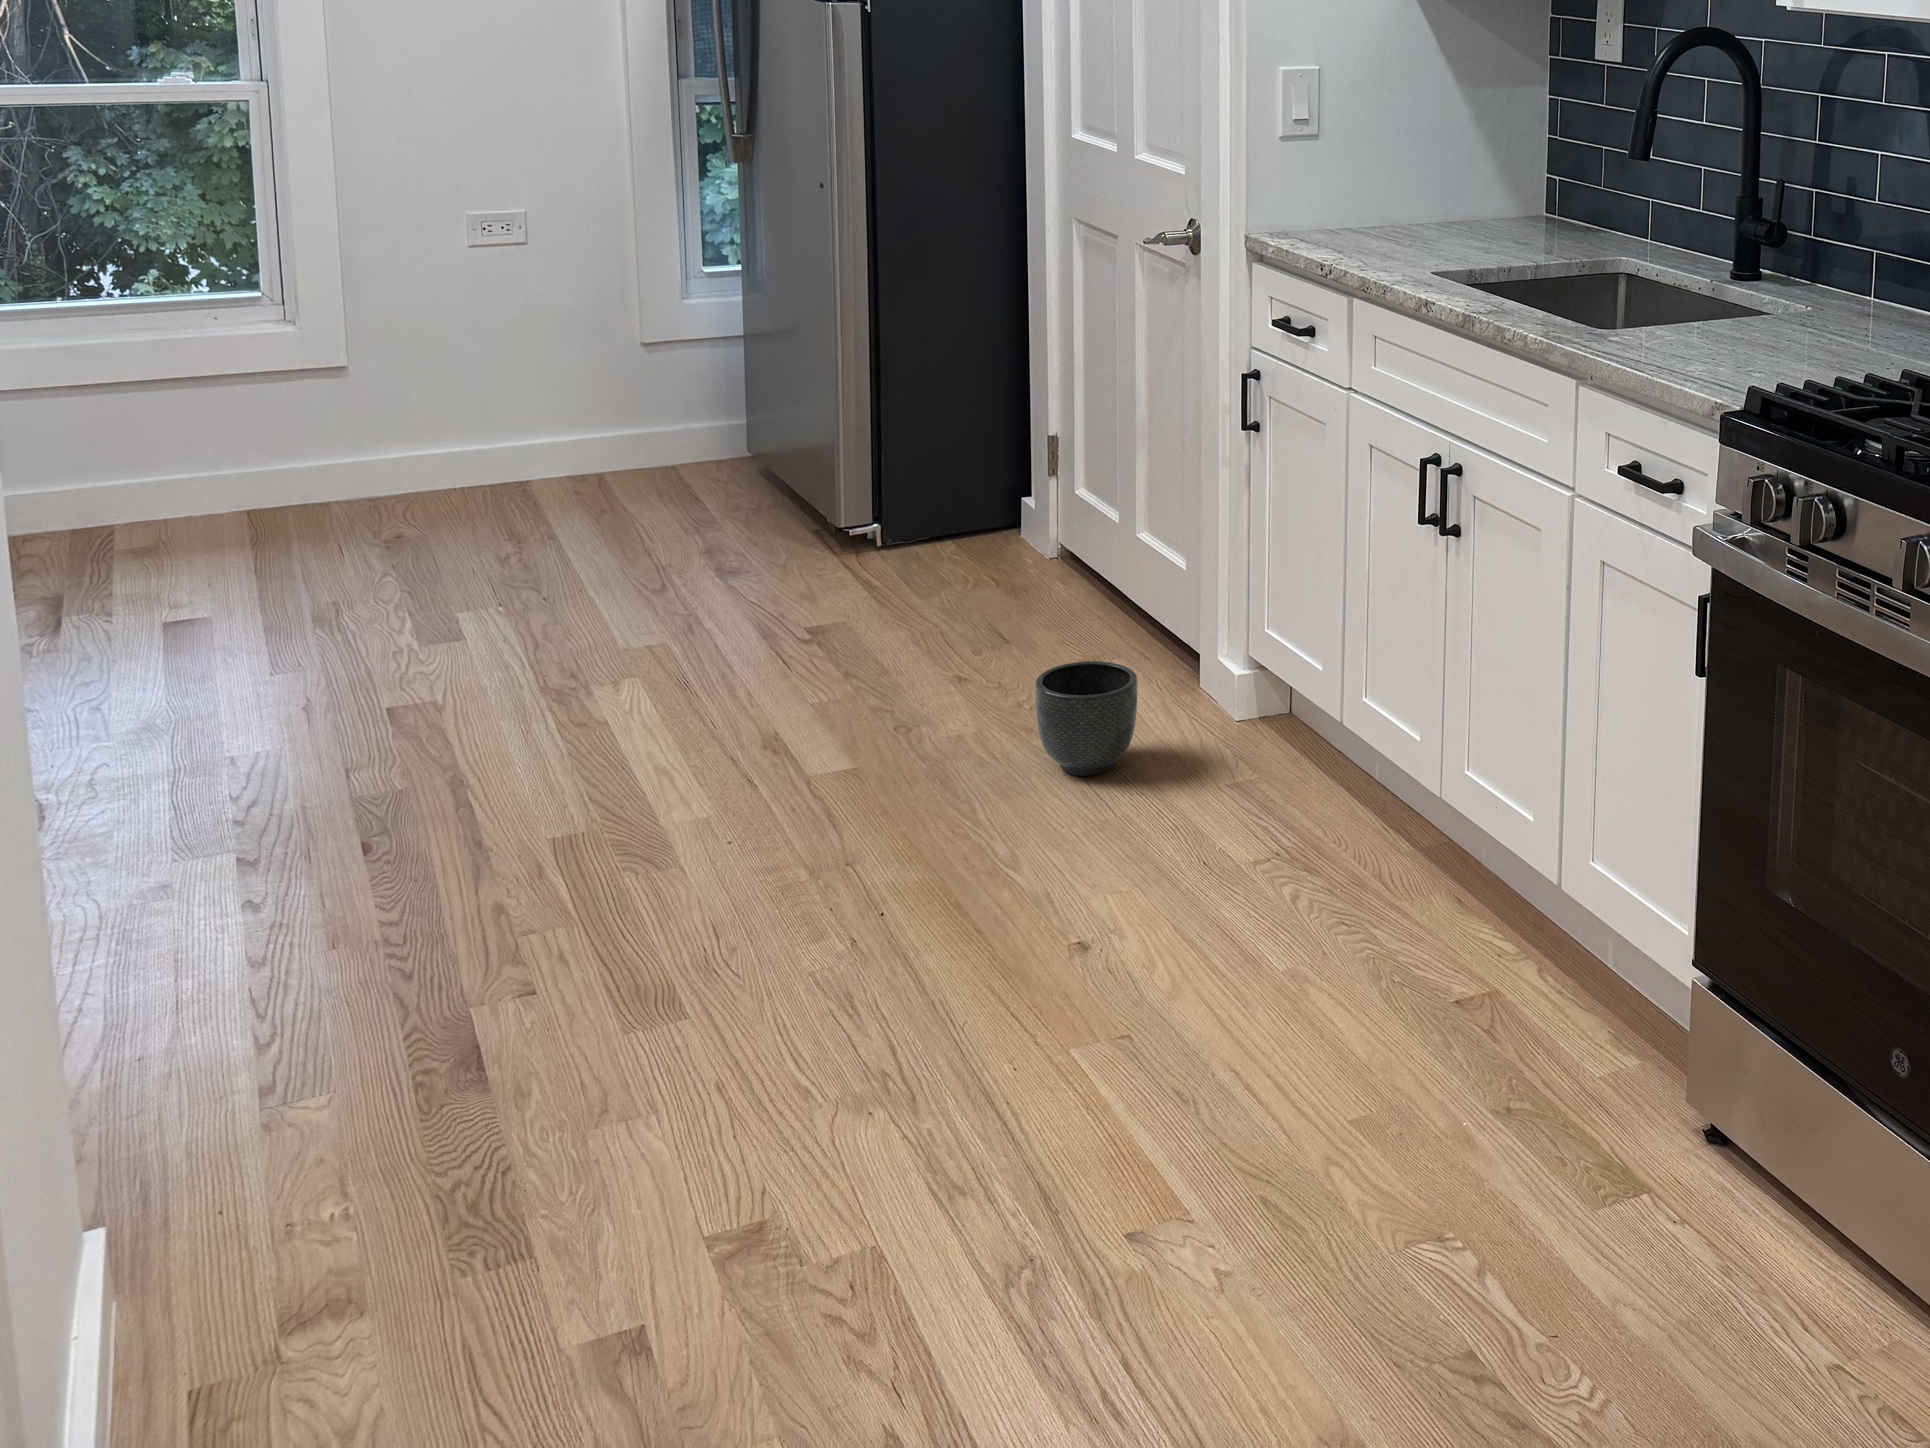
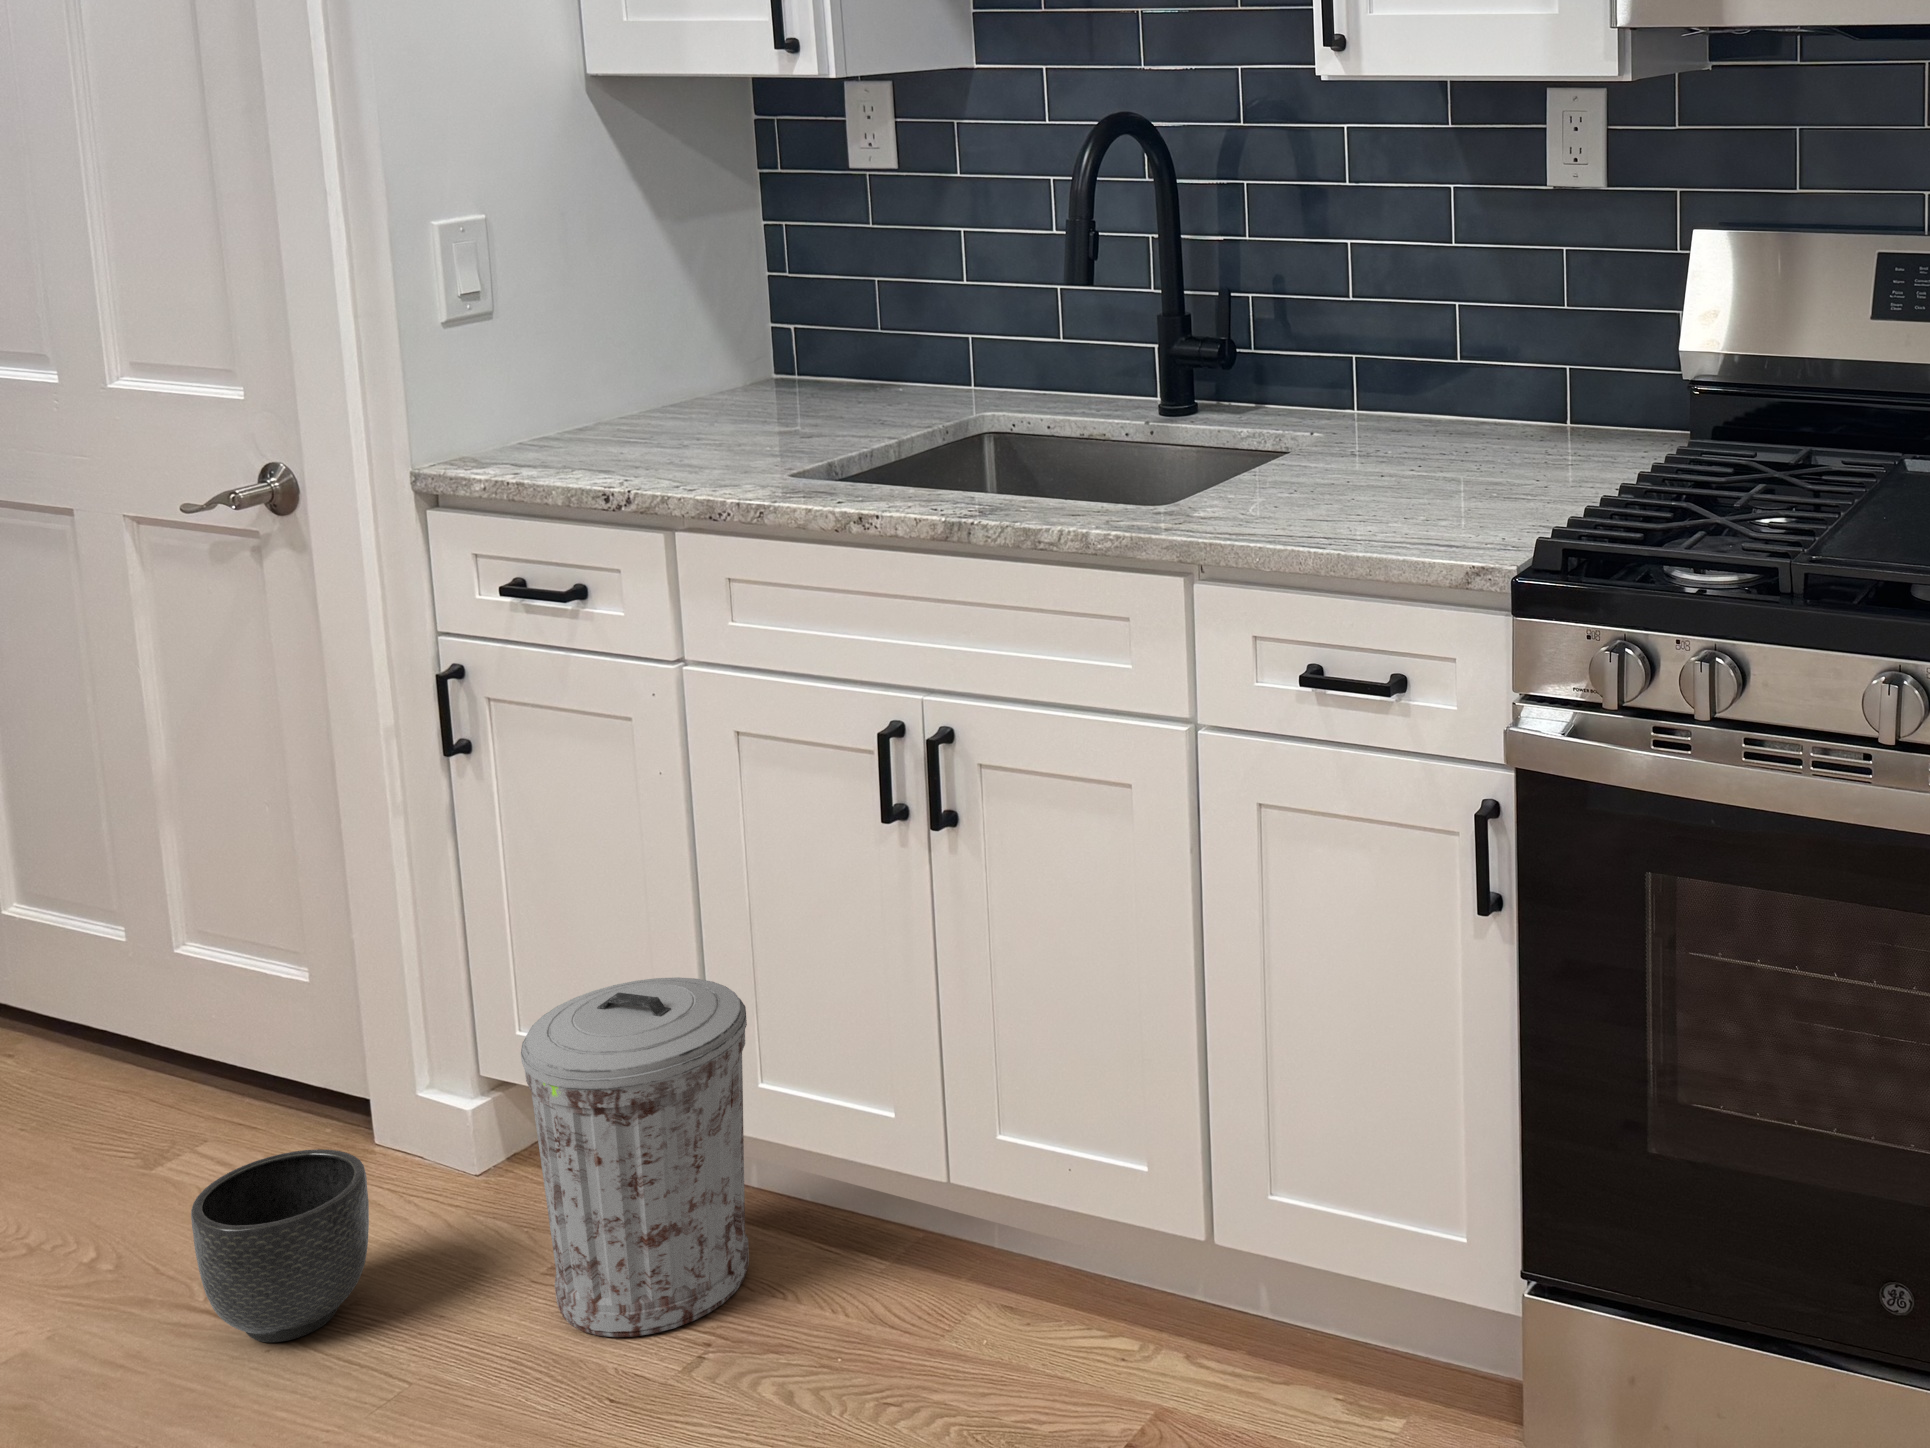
trash can: none [1204,606,1351,841] -> present [521,977,749,1337]

